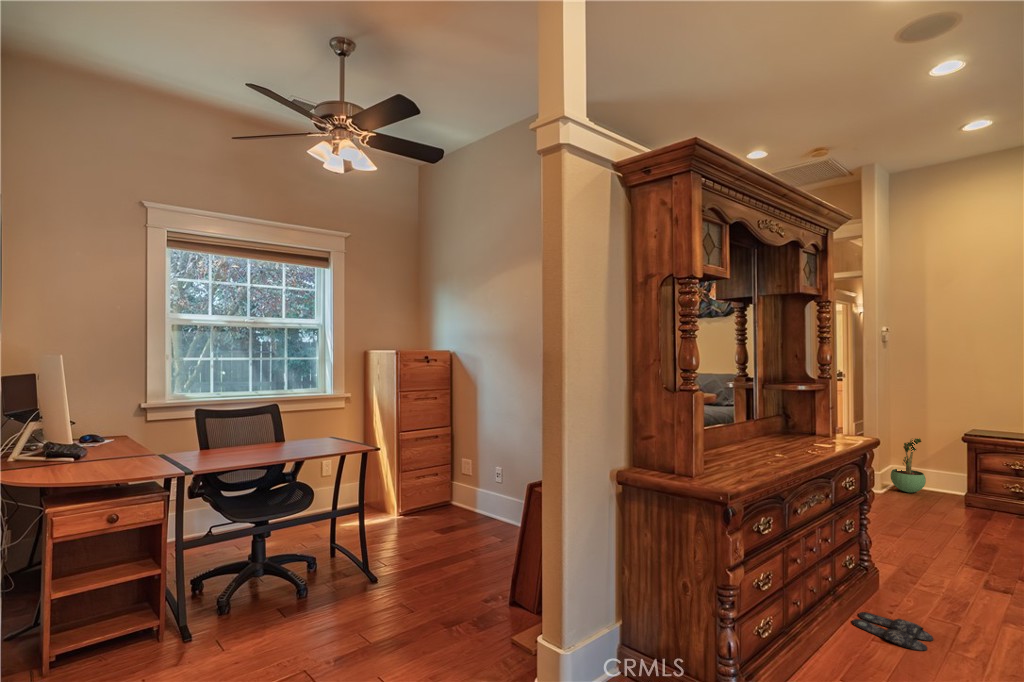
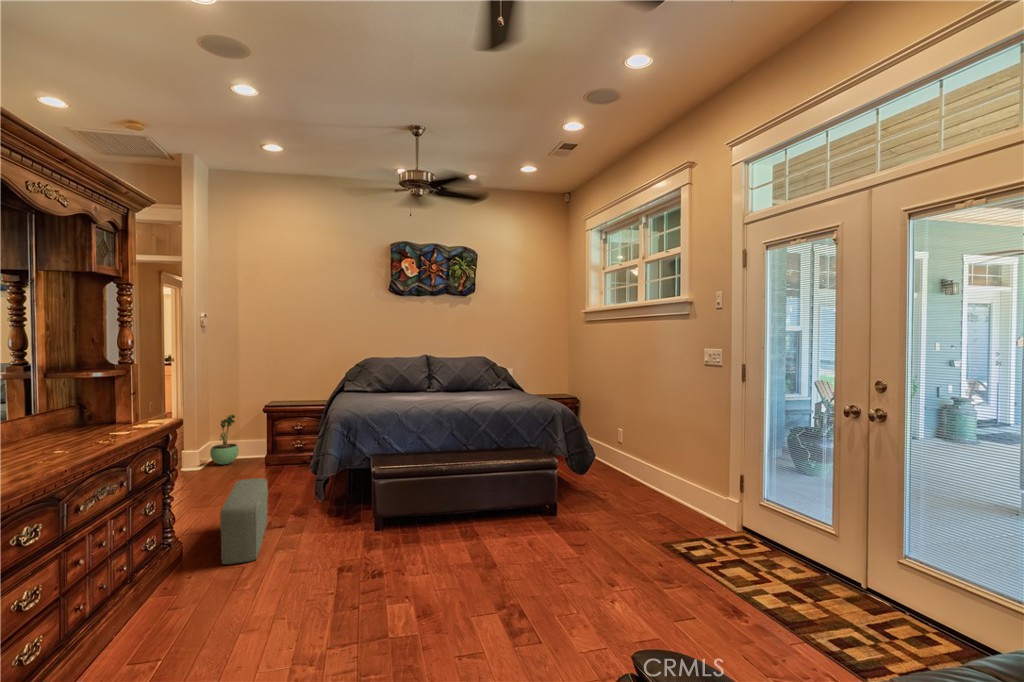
pouf: none [927,522,987,631] -> present [220,478,268,564]
slippers: present [852,612,933,651] -> none [151,575,221,603]

